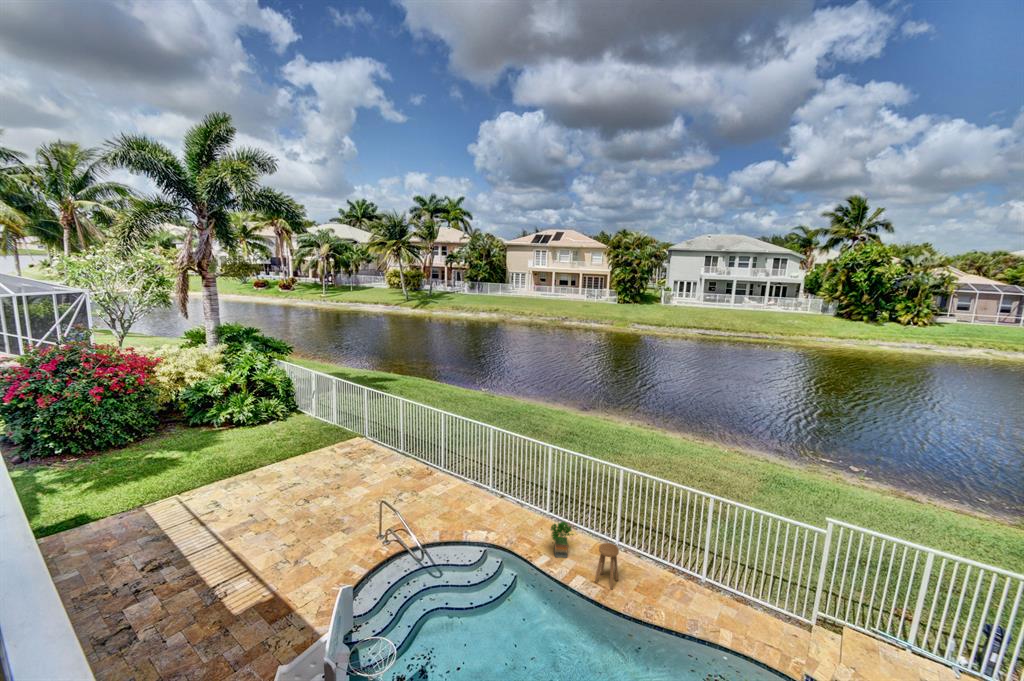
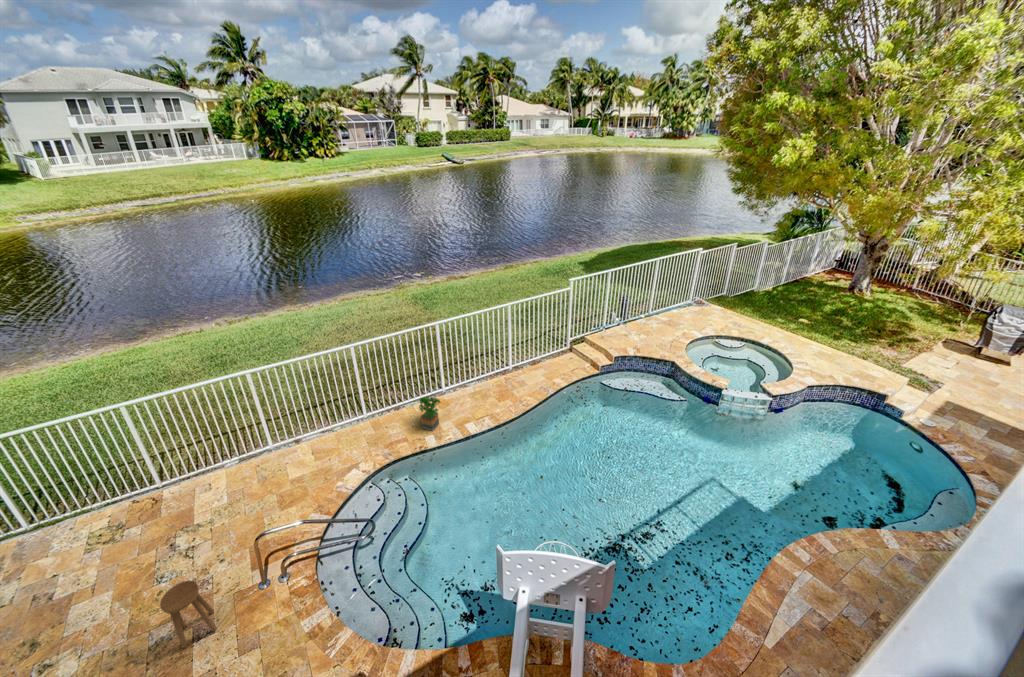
stool: present [595,543,619,589] -> present [160,581,217,648]

